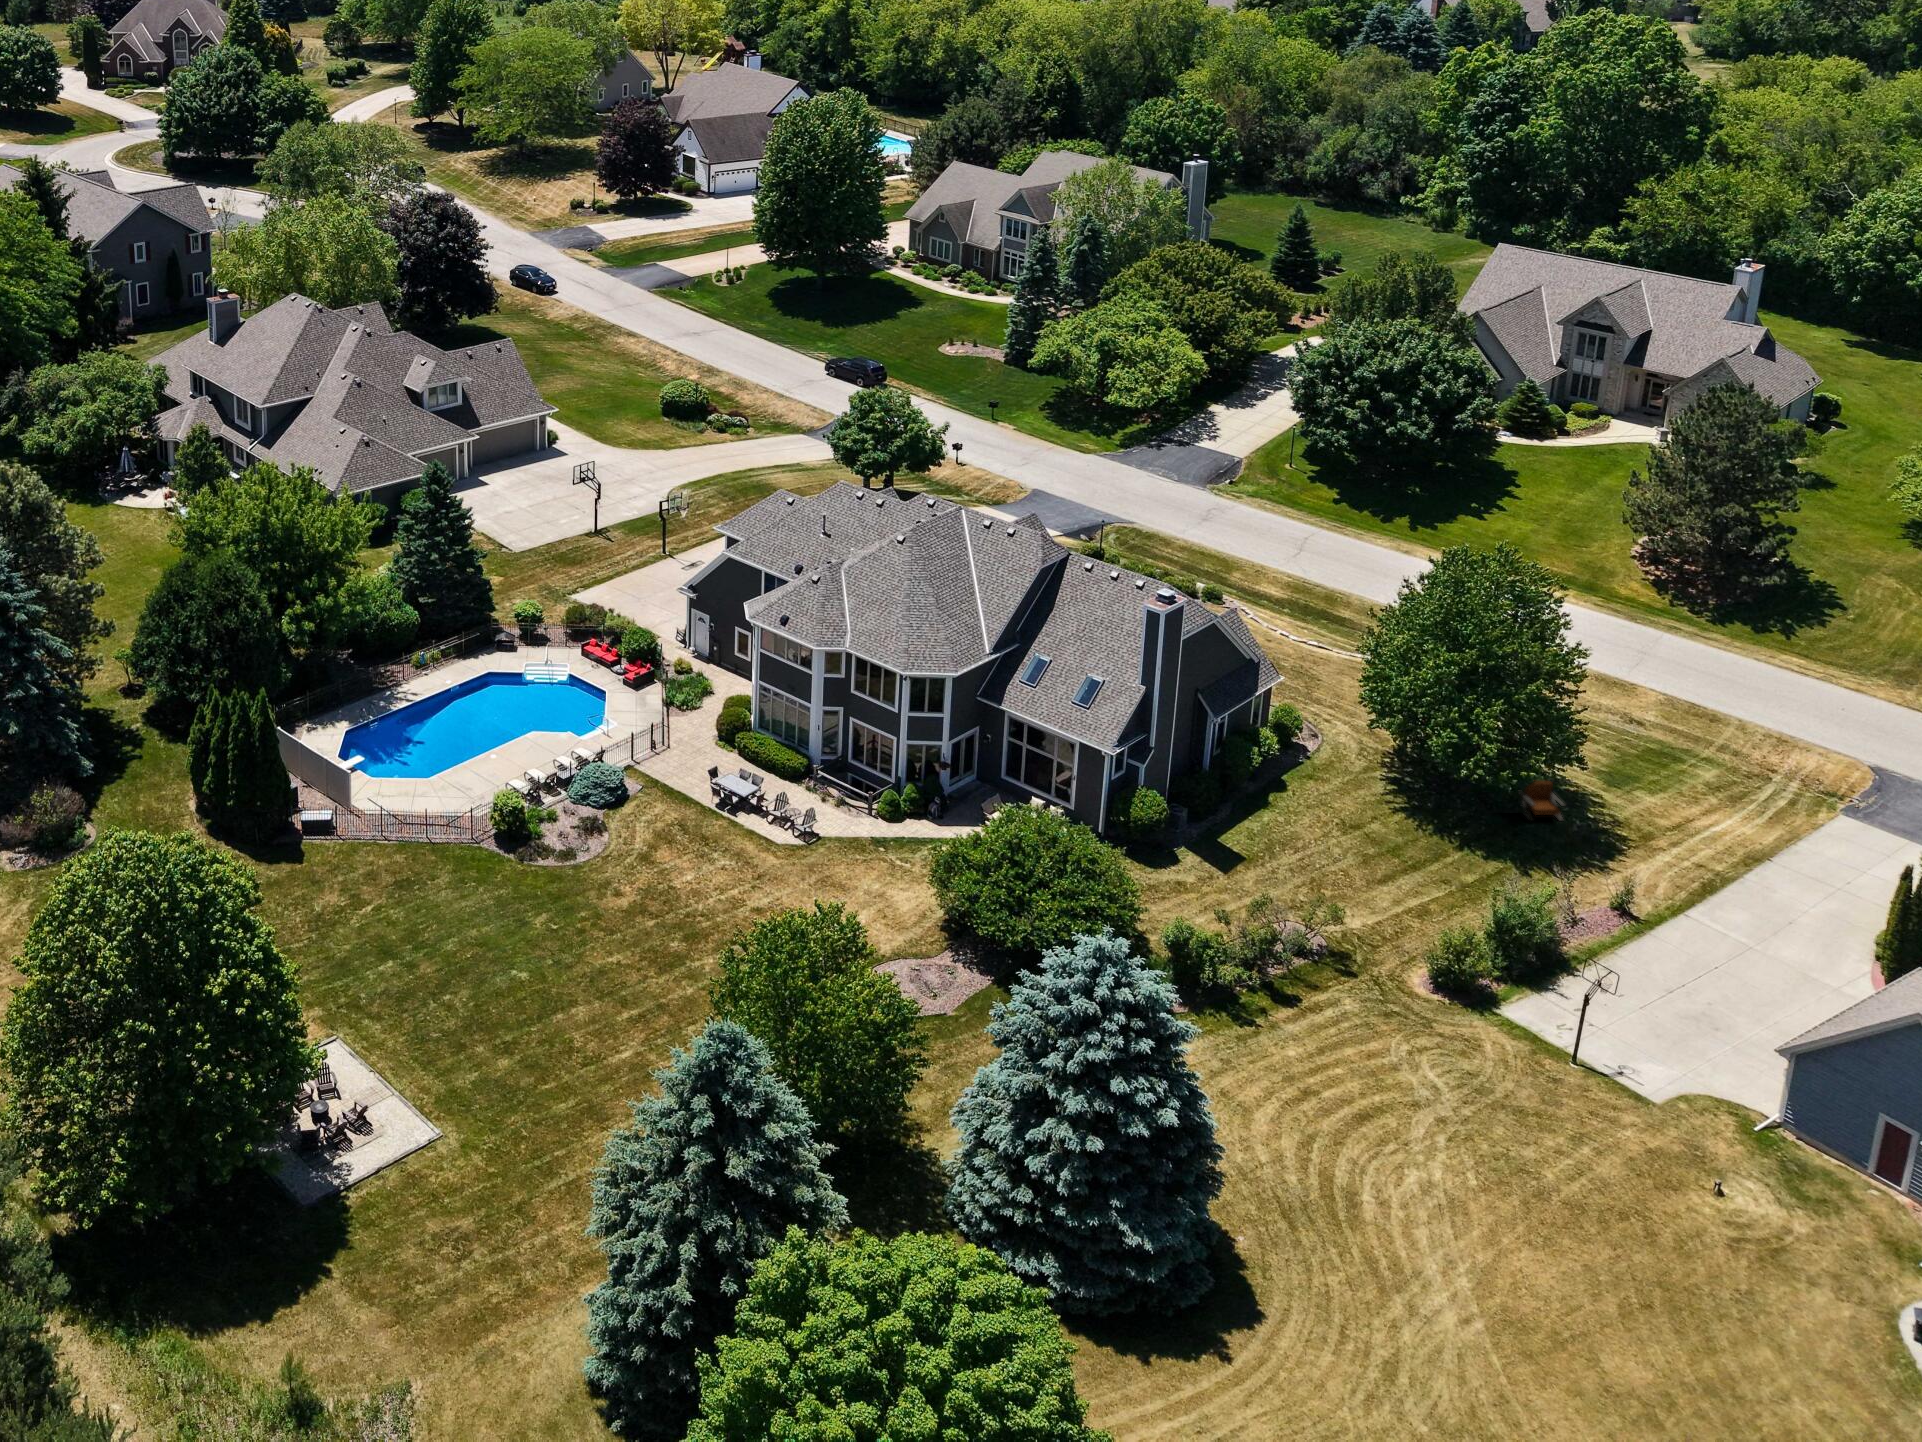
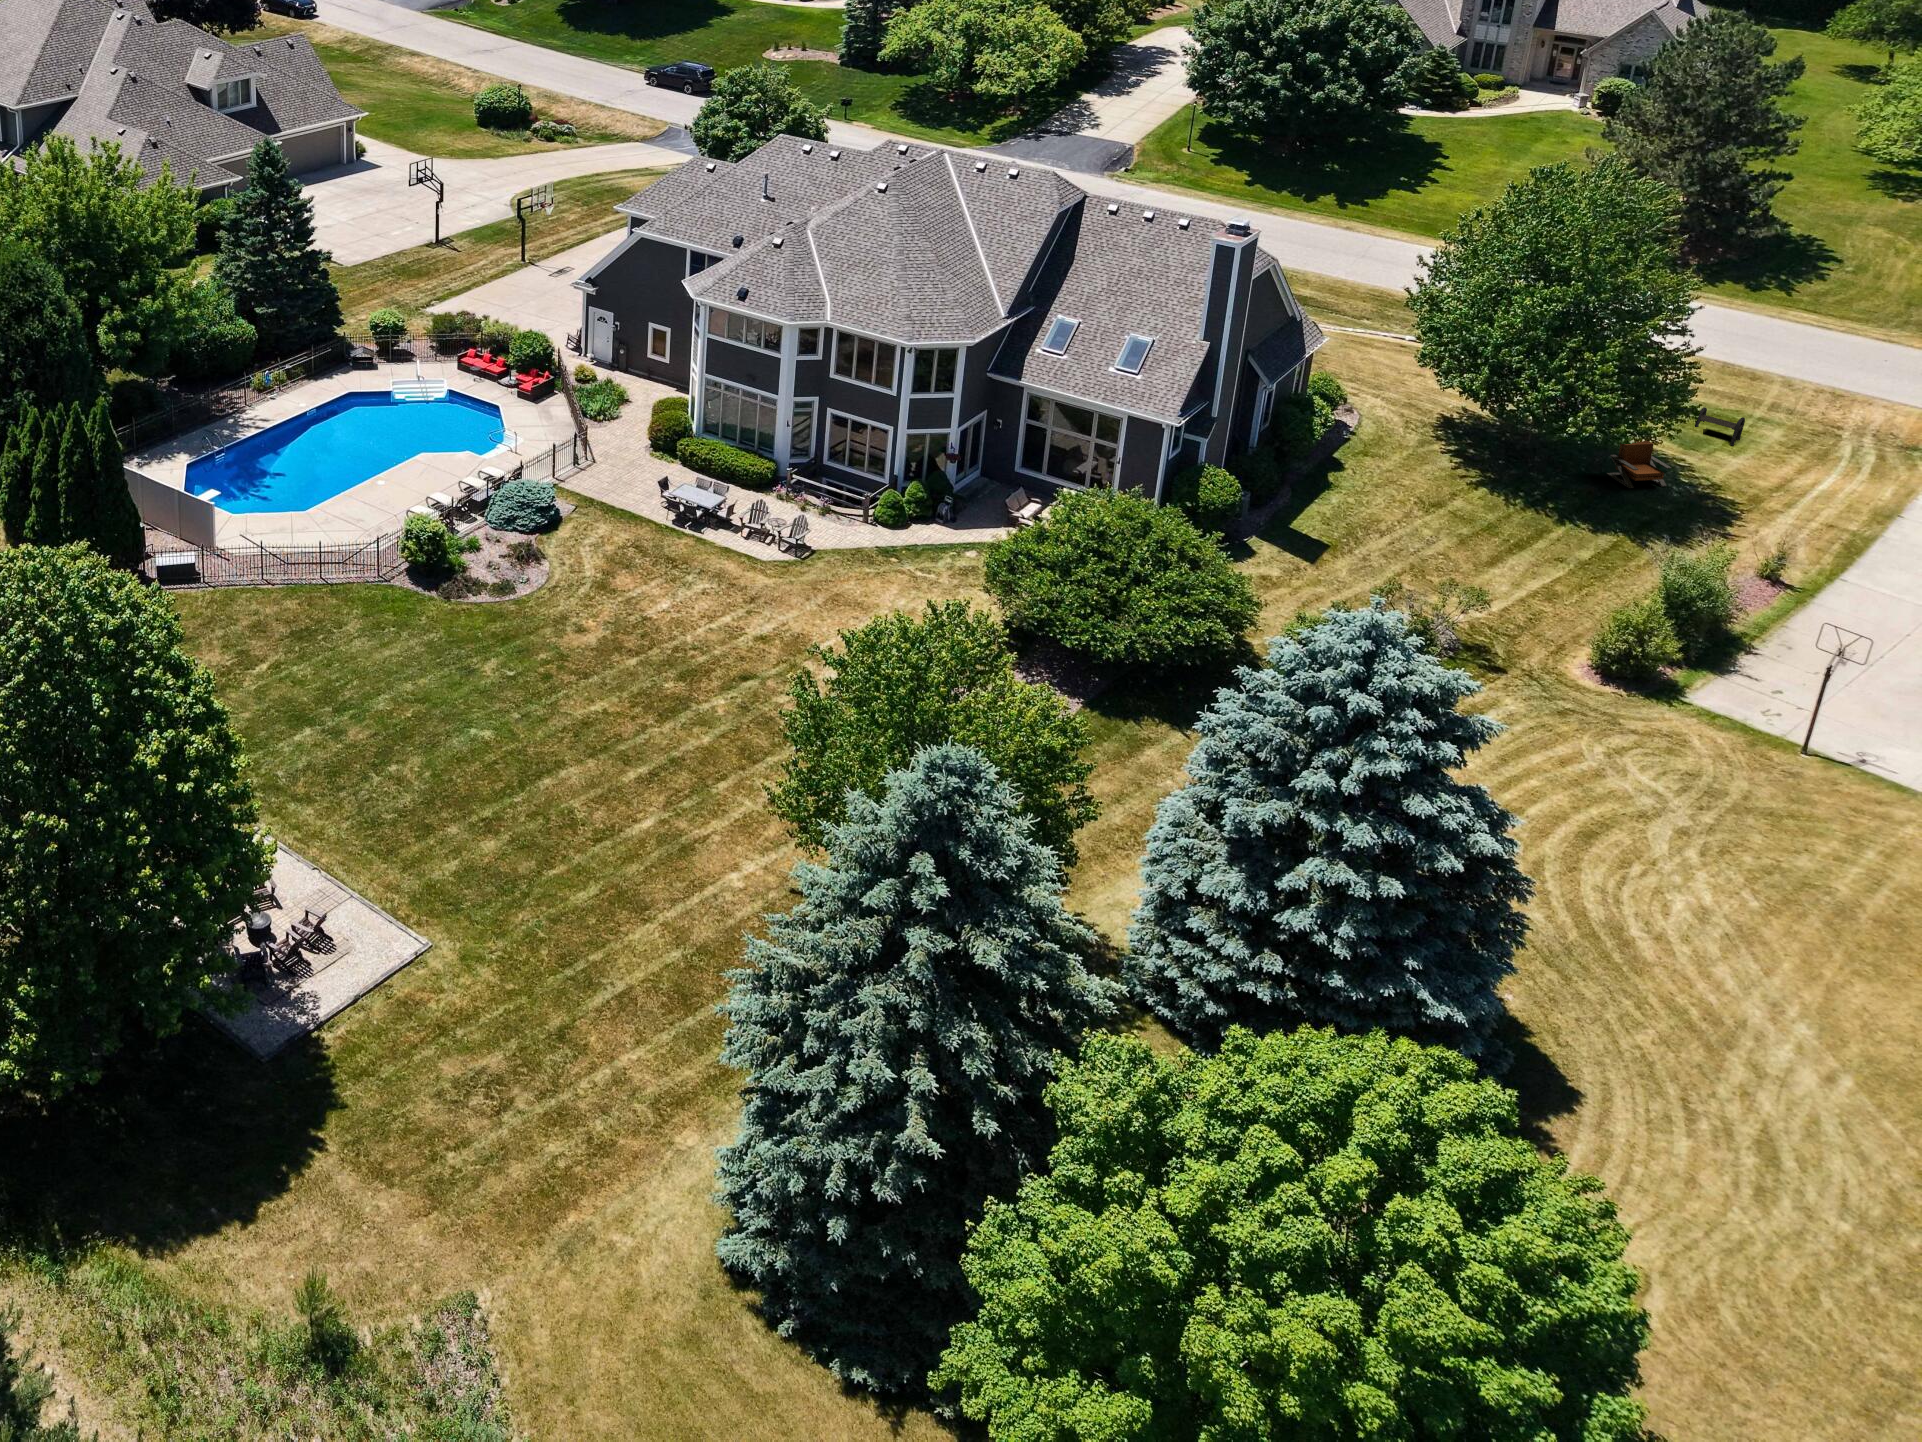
bench: none [1608,751,1651,787] -> present [1695,407,1745,446]

